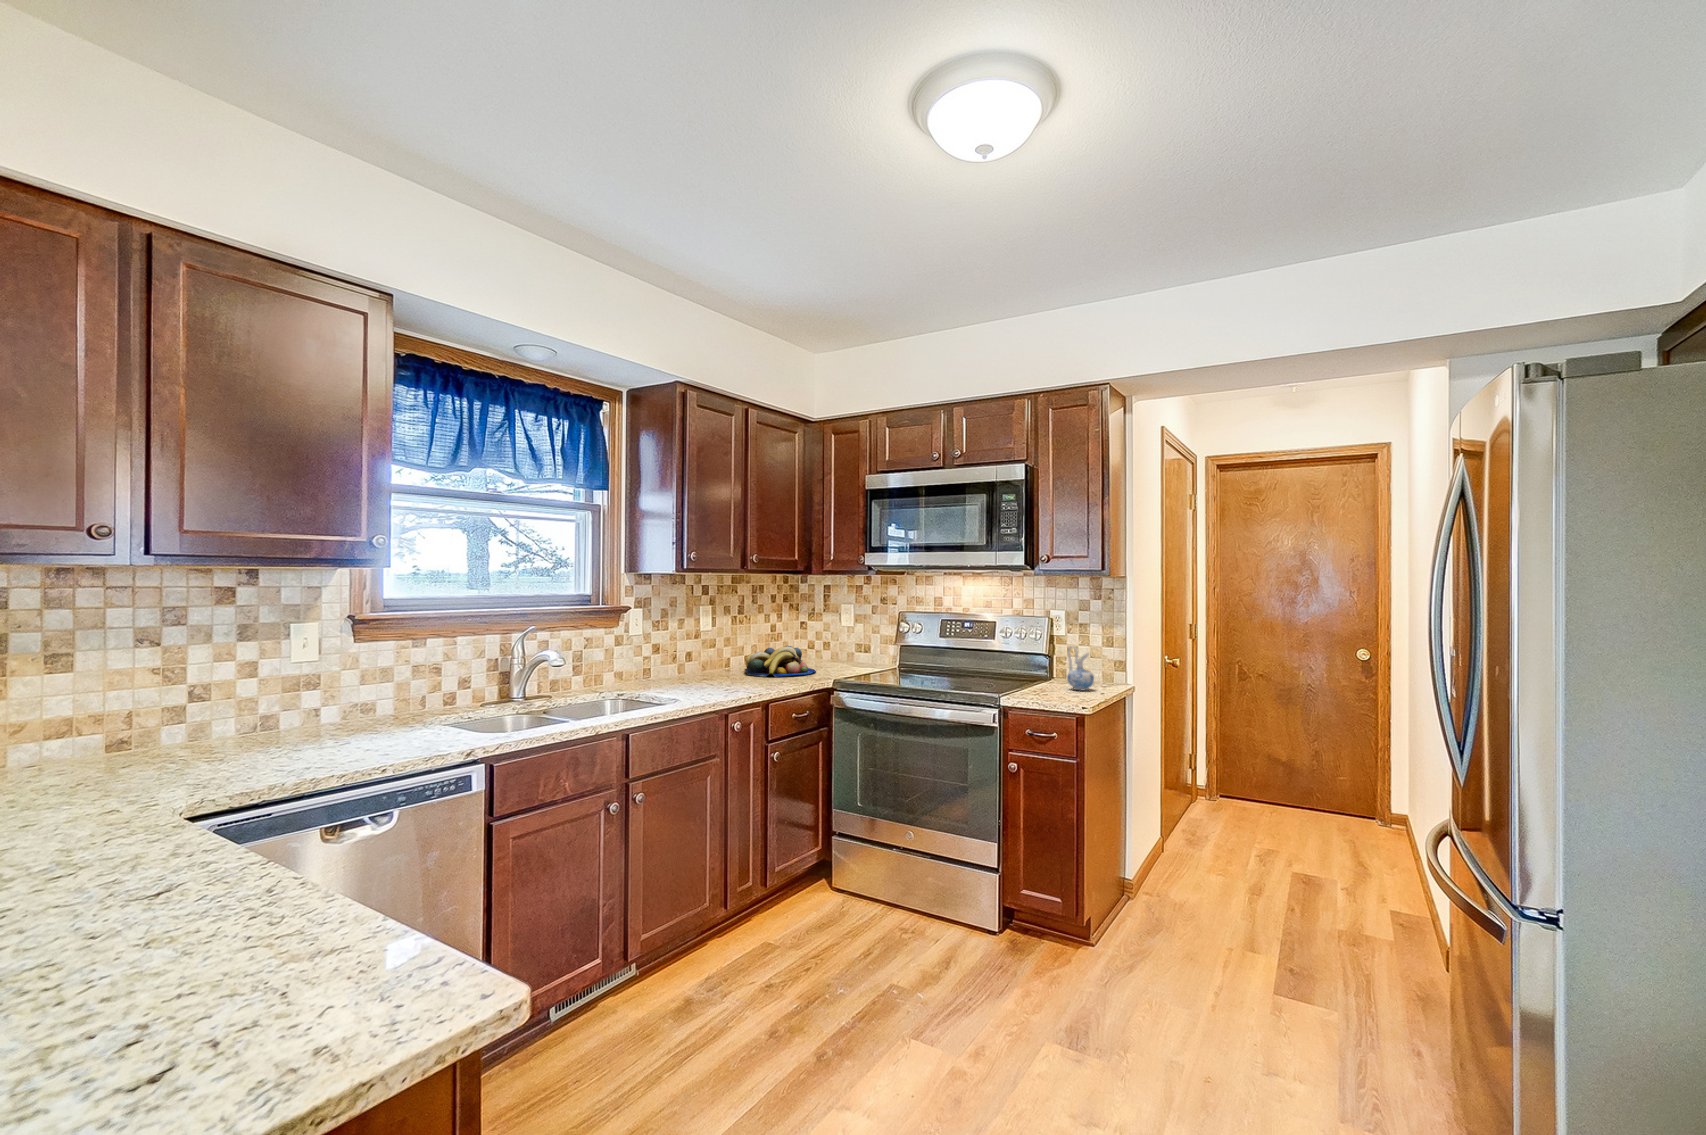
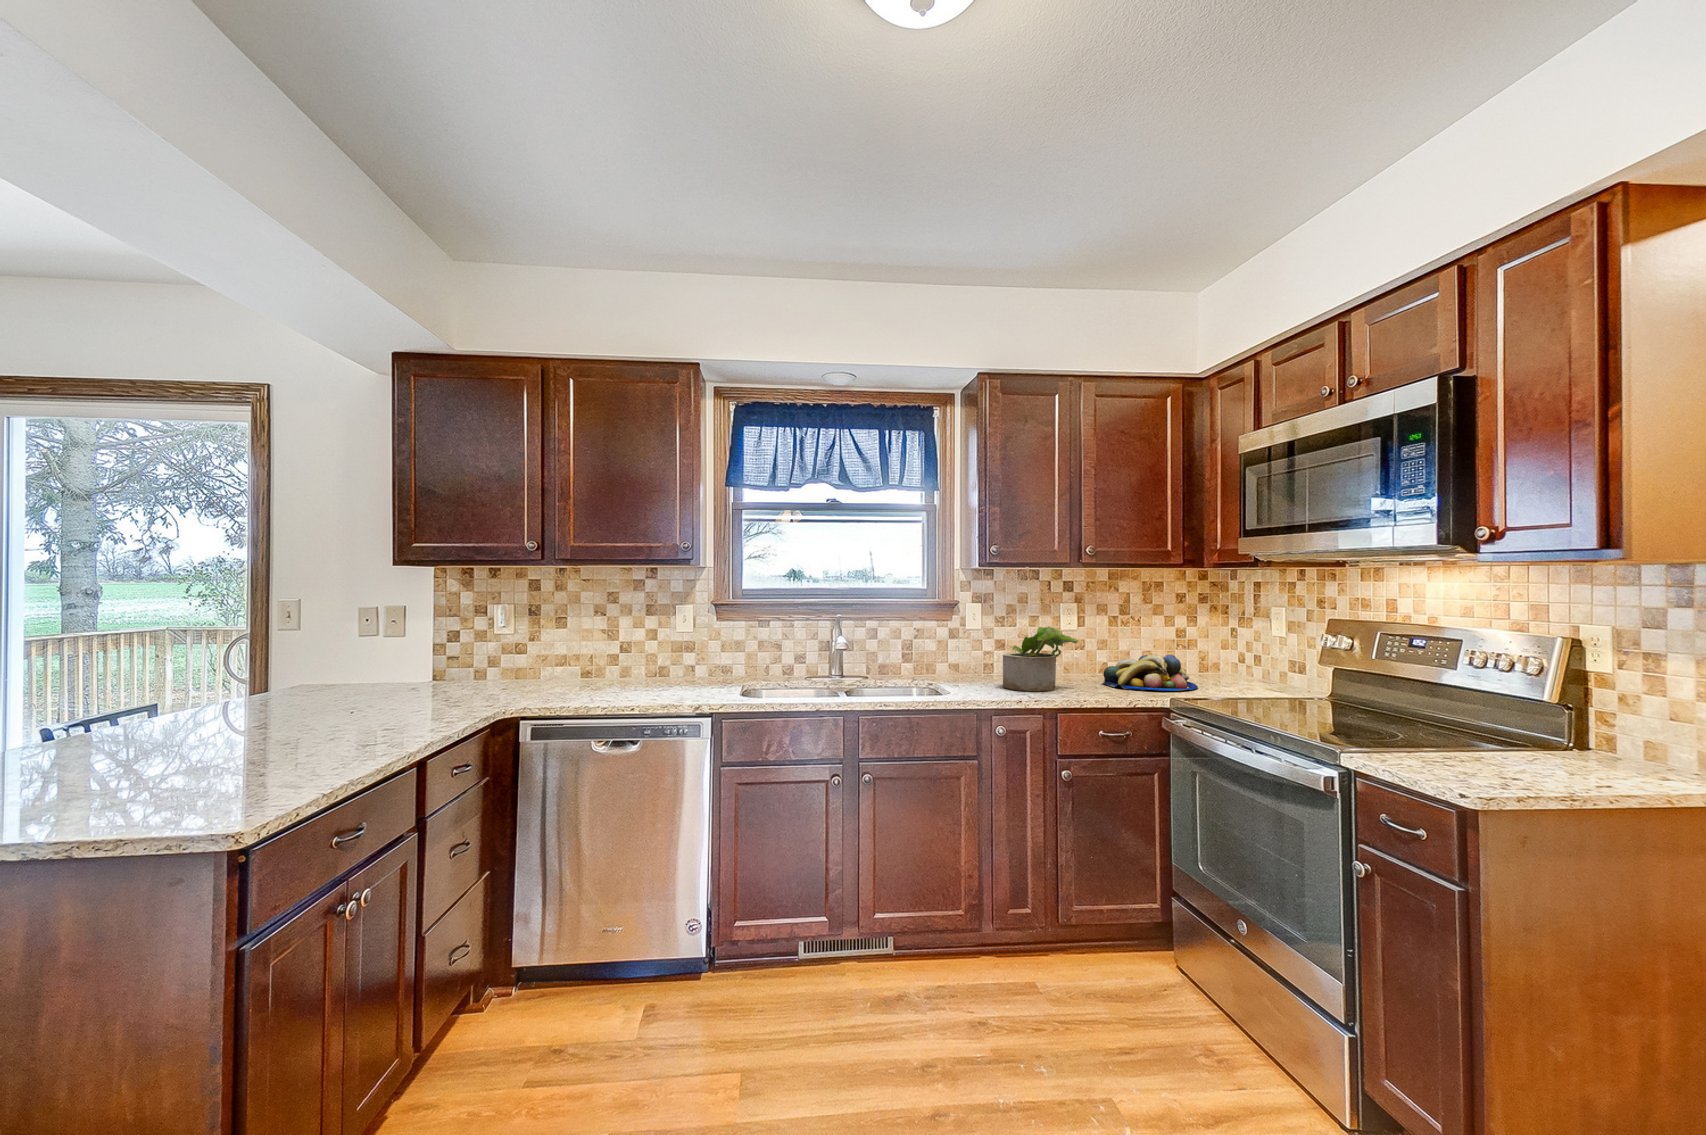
potted plant: none [685,627,745,688] -> present [1003,626,1078,691]
ceramic pitcher: present [1067,646,1094,690] -> none [1548,691,1619,782]

